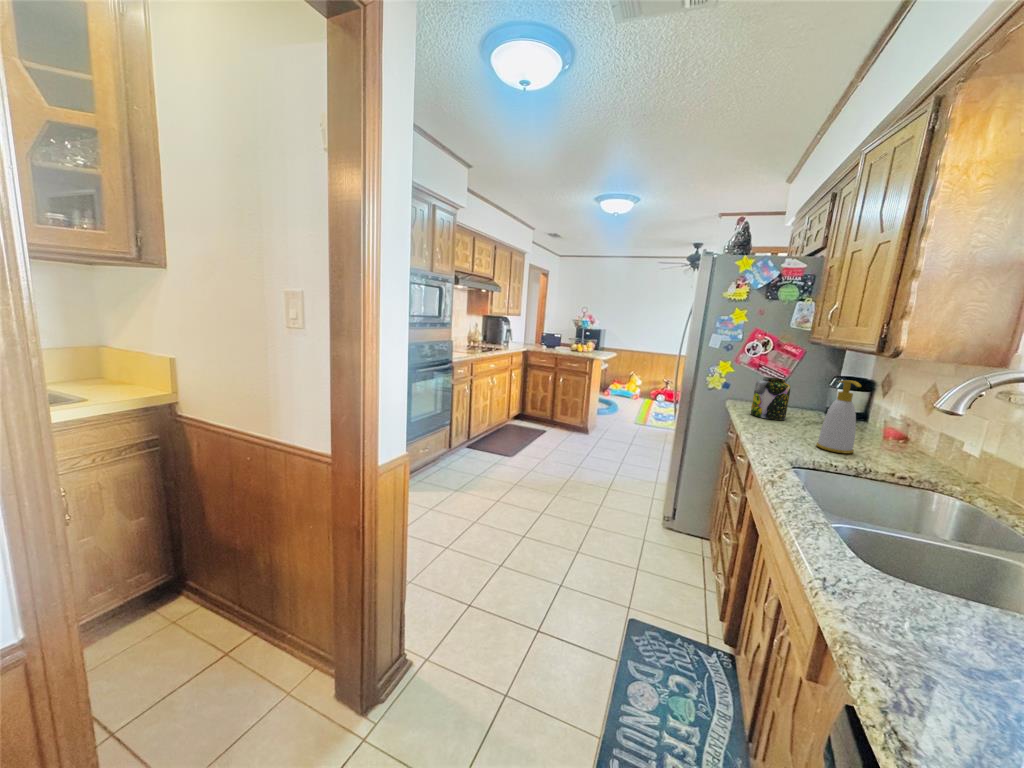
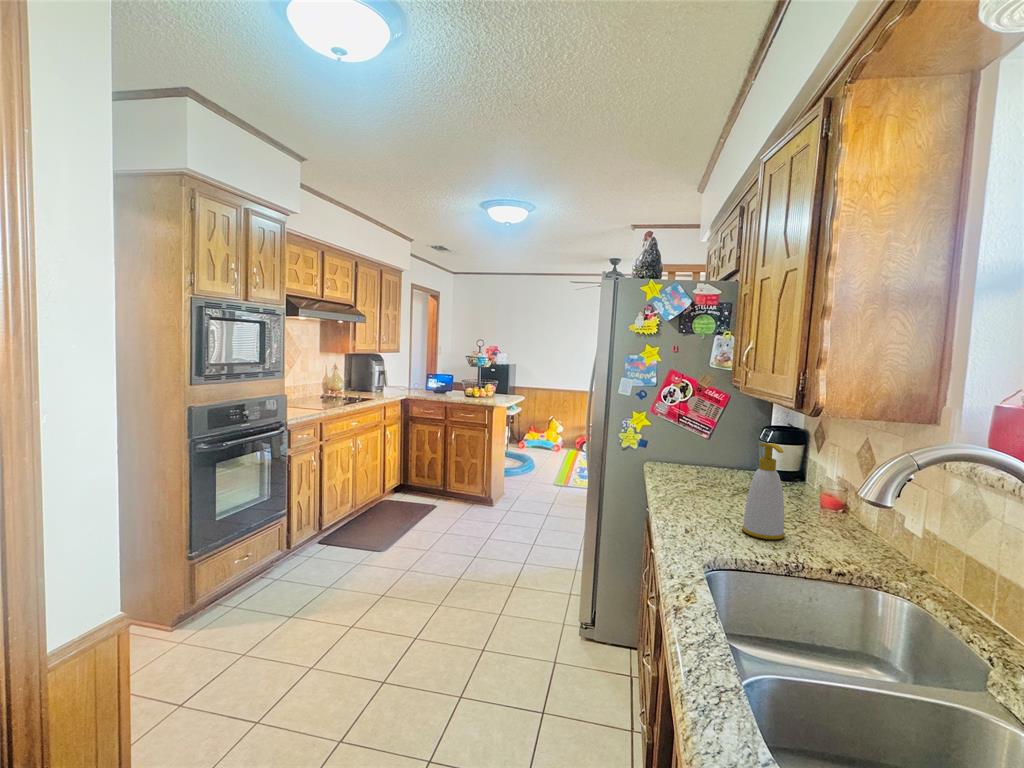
jar: present [751,377,790,420] -> none [671,434,713,490]

